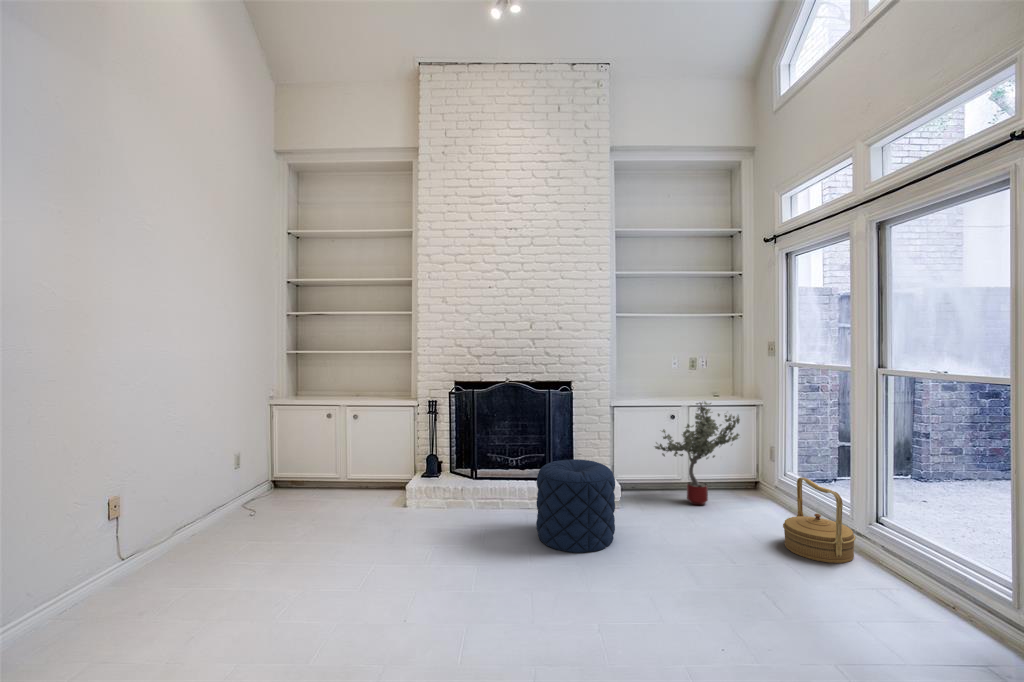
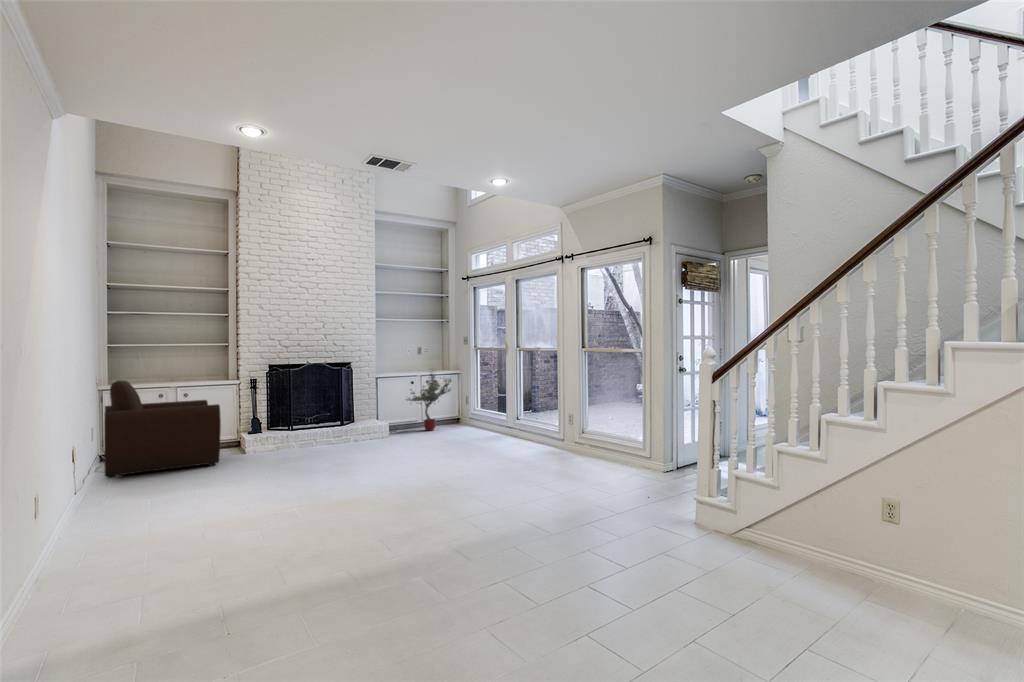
armchair: none [165,402,360,548] -> present [104,380,221,478]
pouf: present [536,459,615,553] -> none [351,403,395,448]
woven basket: present [783,477,856,563] -> none [474,402,503,436]

